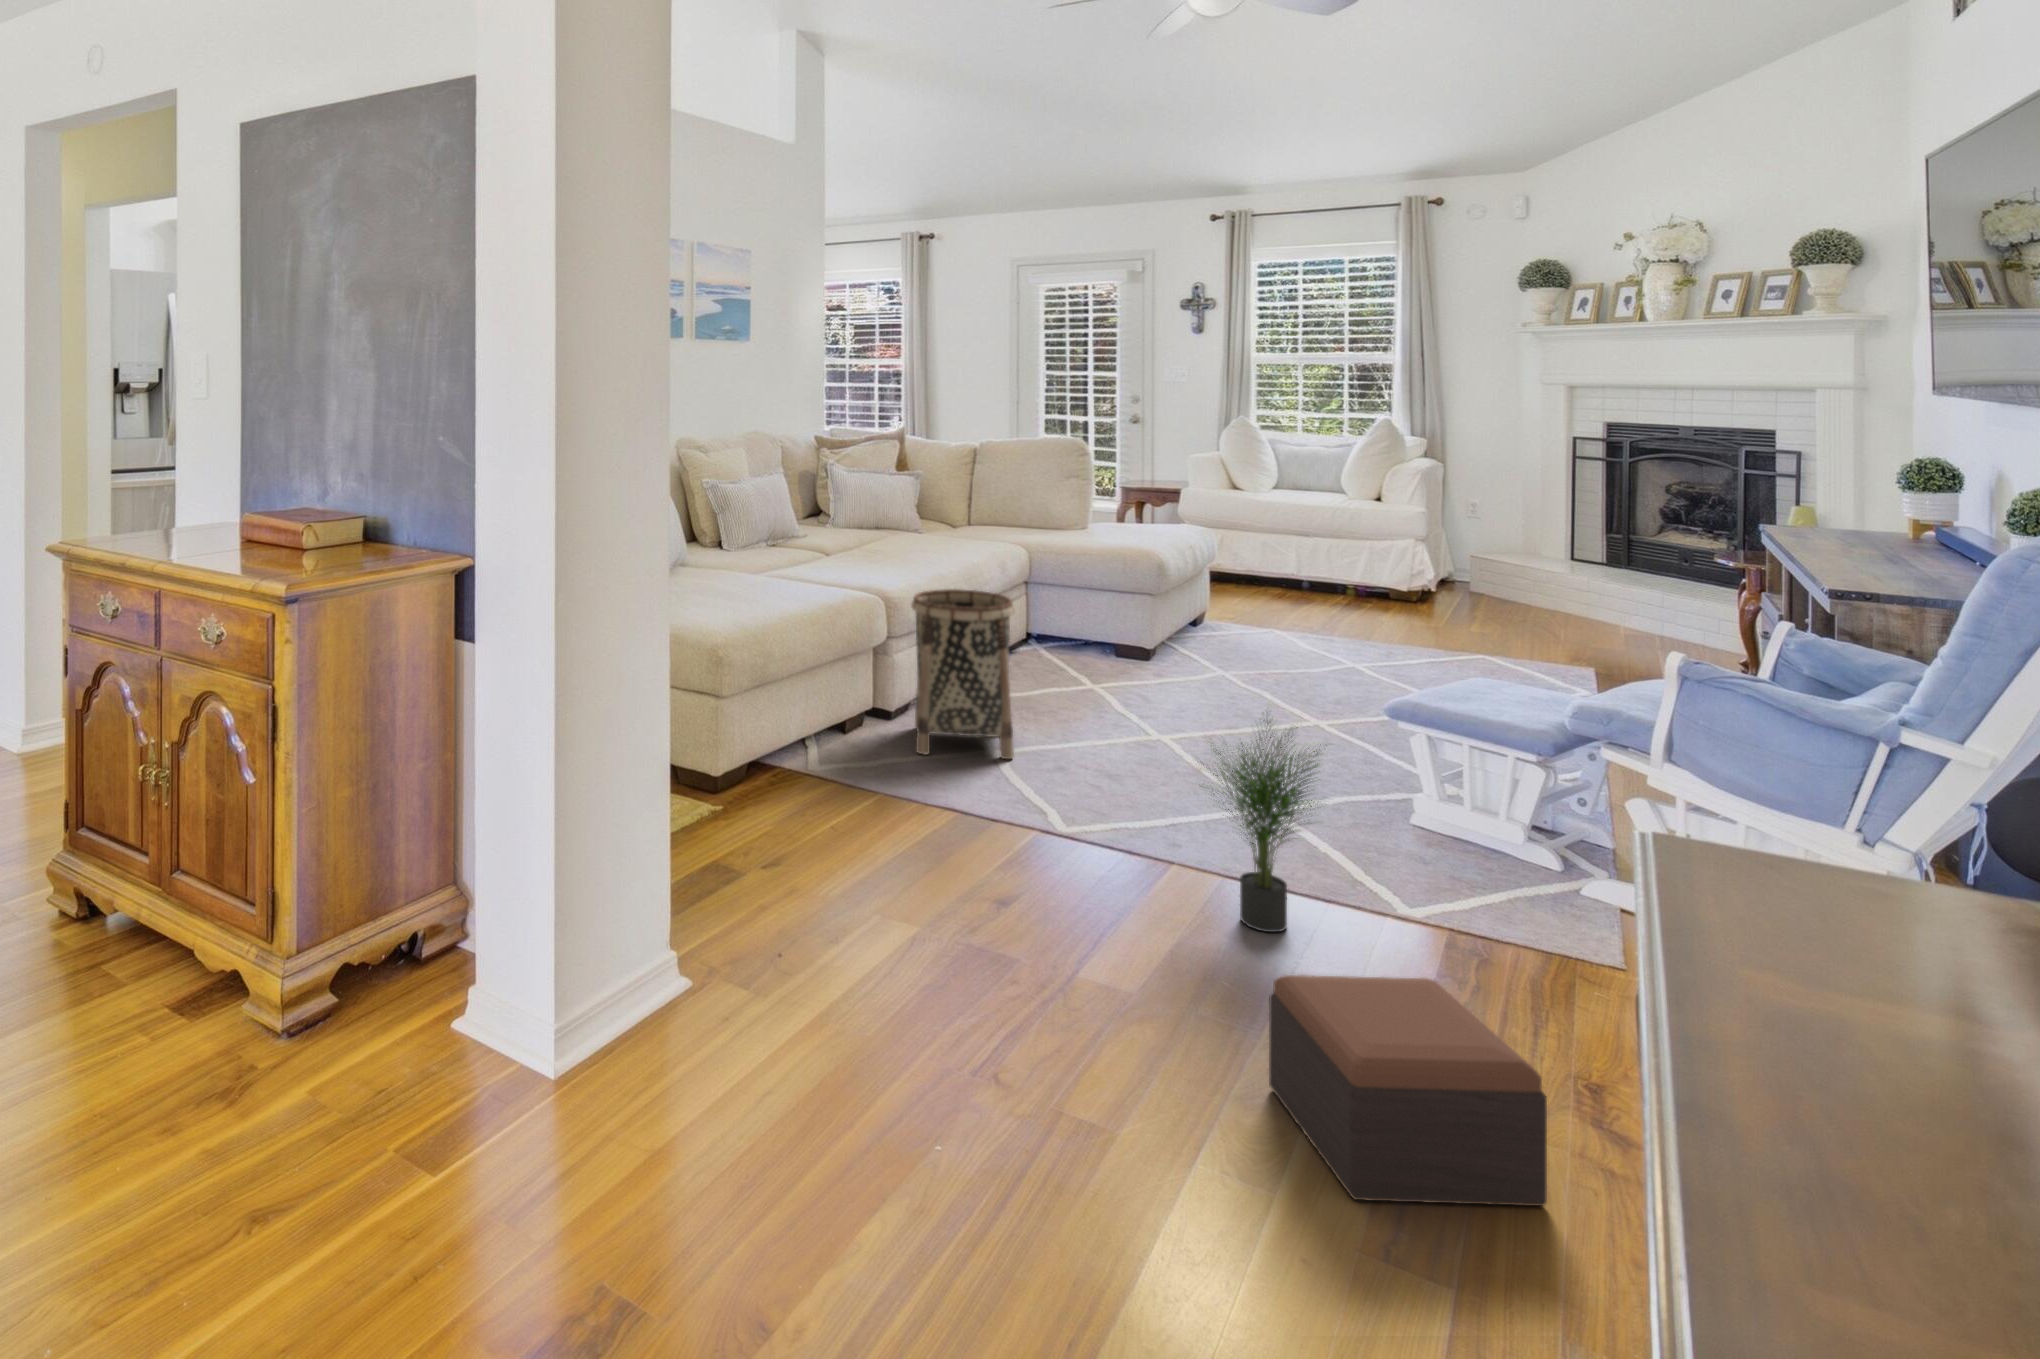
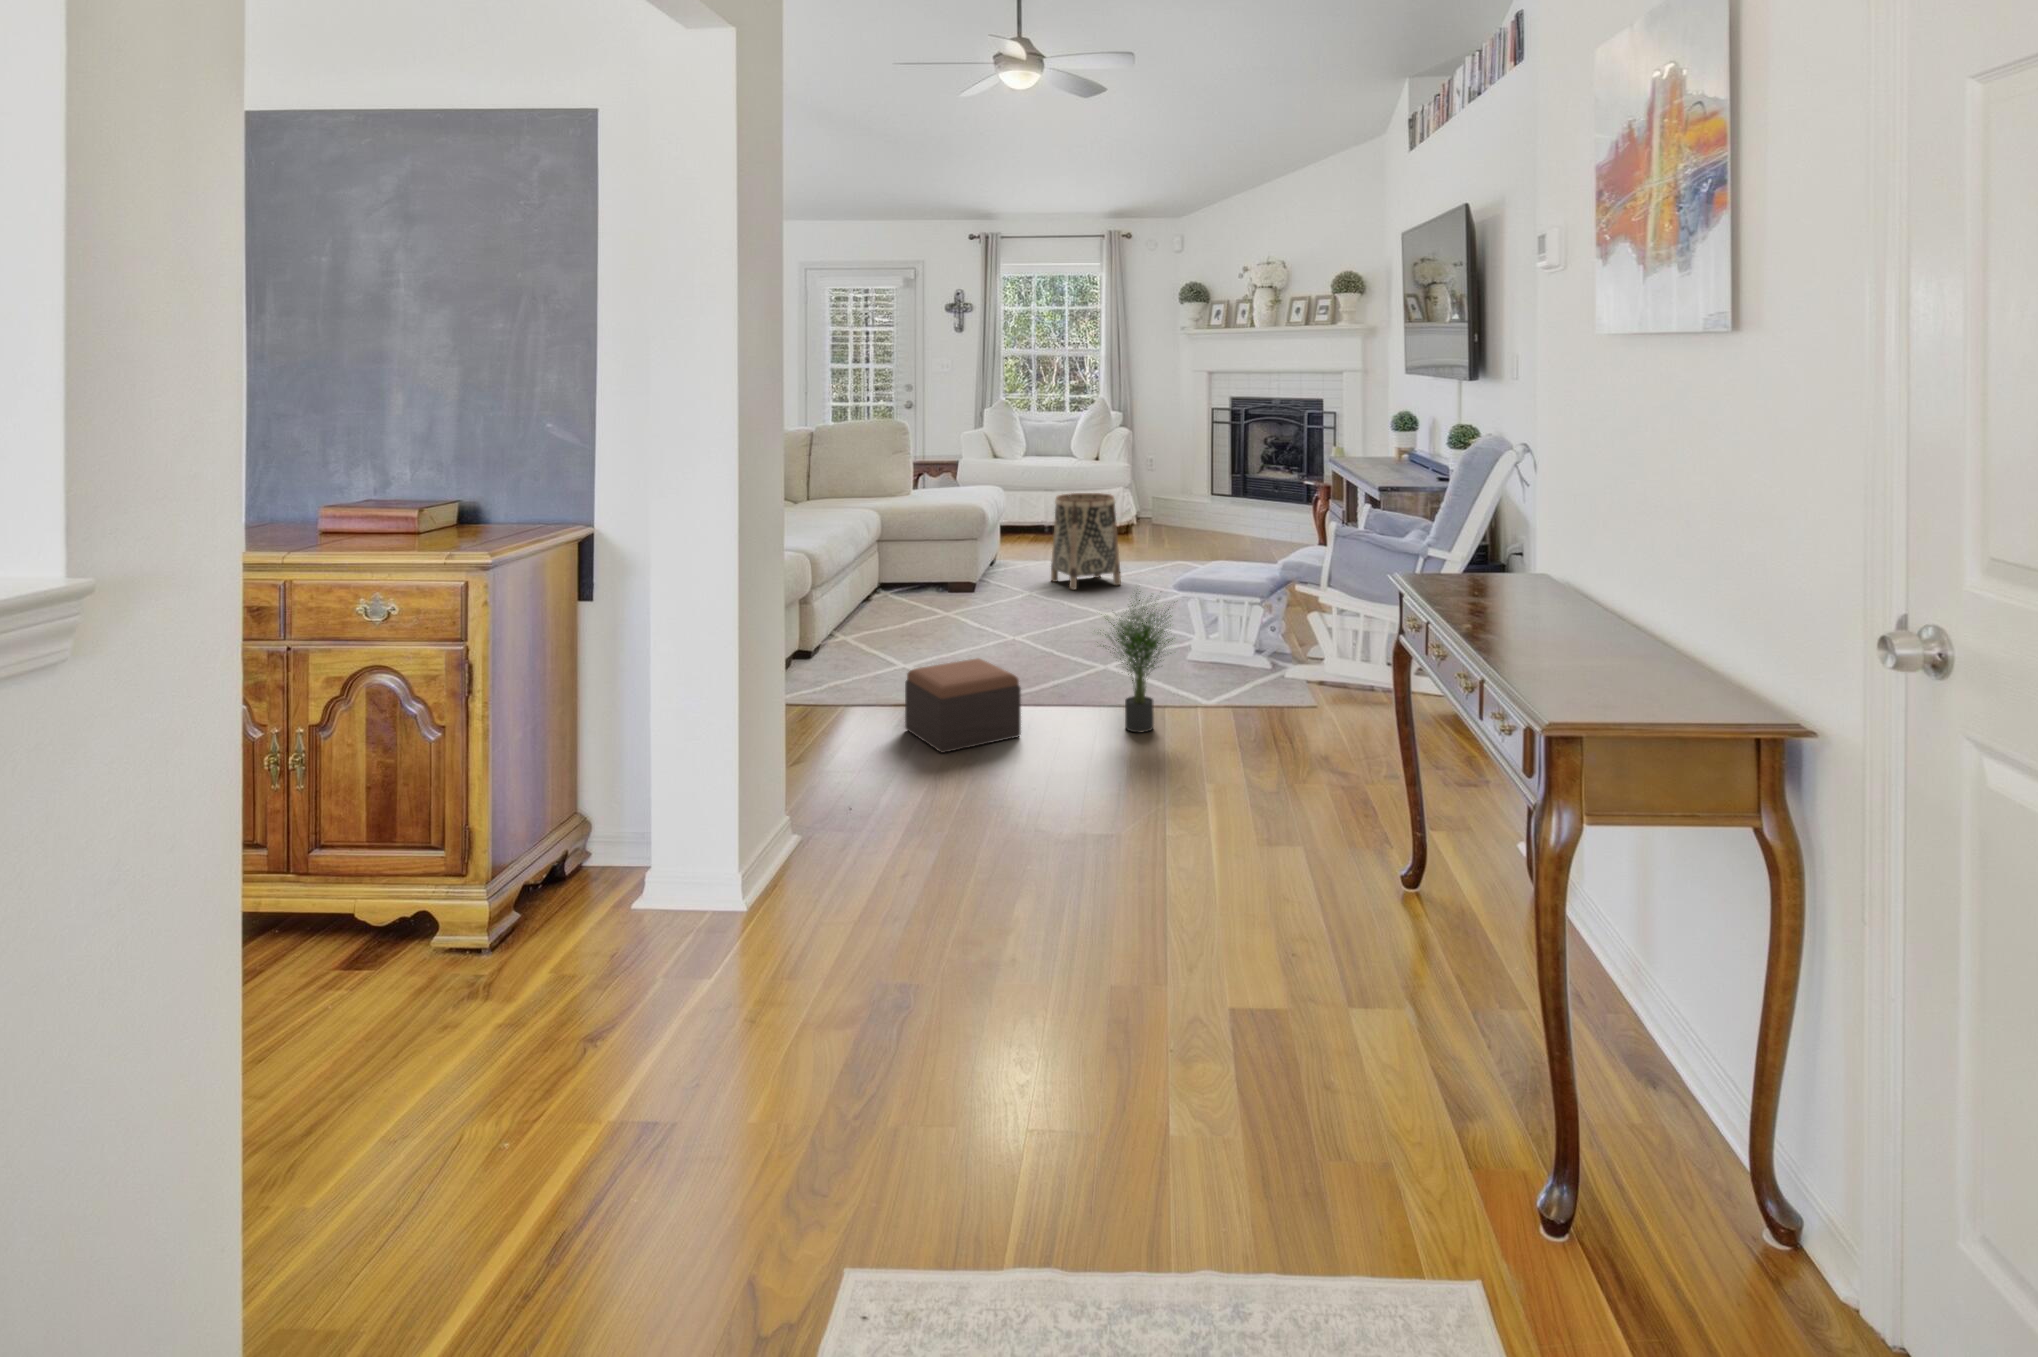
basket: present [911,589,1015,759] -> present [1051,493,1121,589]
footstool: present [1269,975,1547,1206] -> present [905,658,1021,753]

